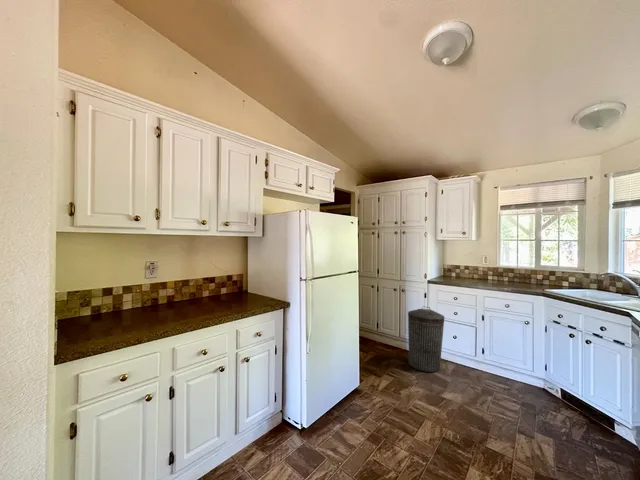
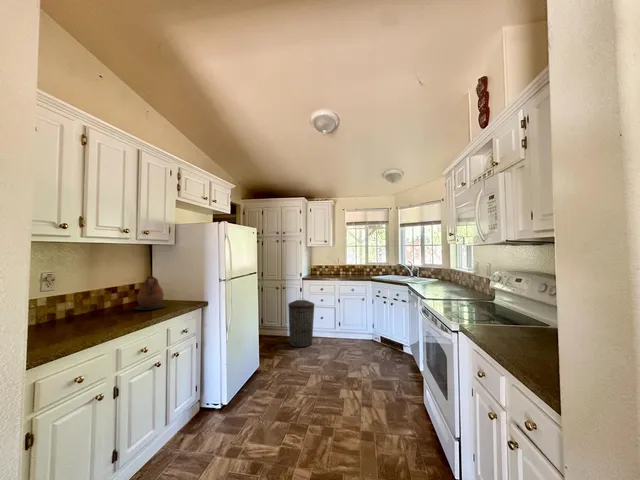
ceramic pitcher: none [215,270,248,306] -> present [135,276,166,310]

